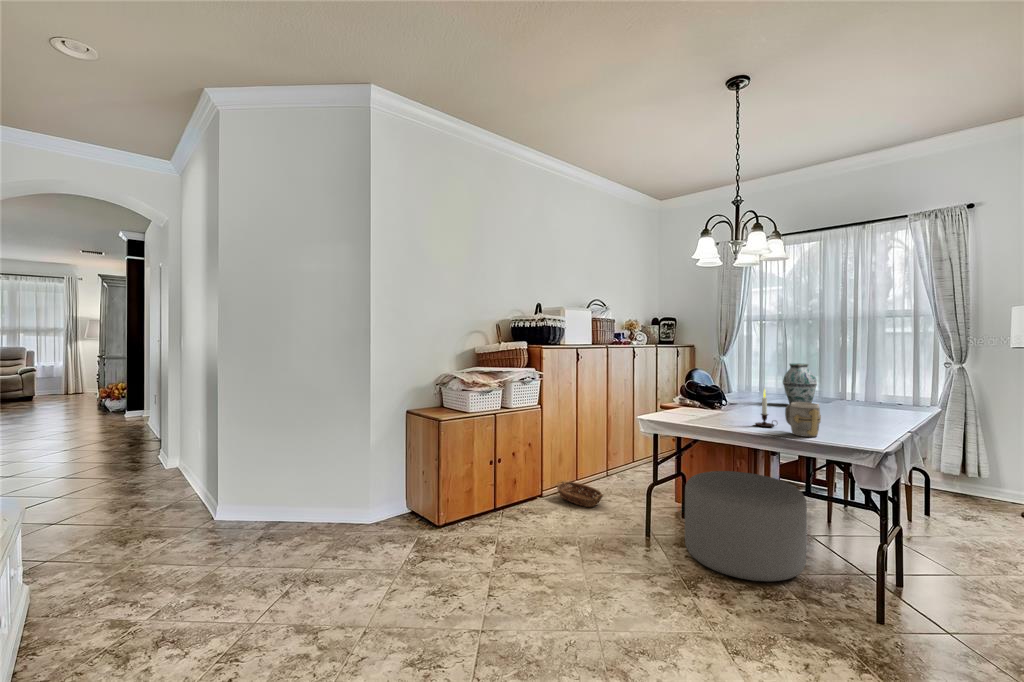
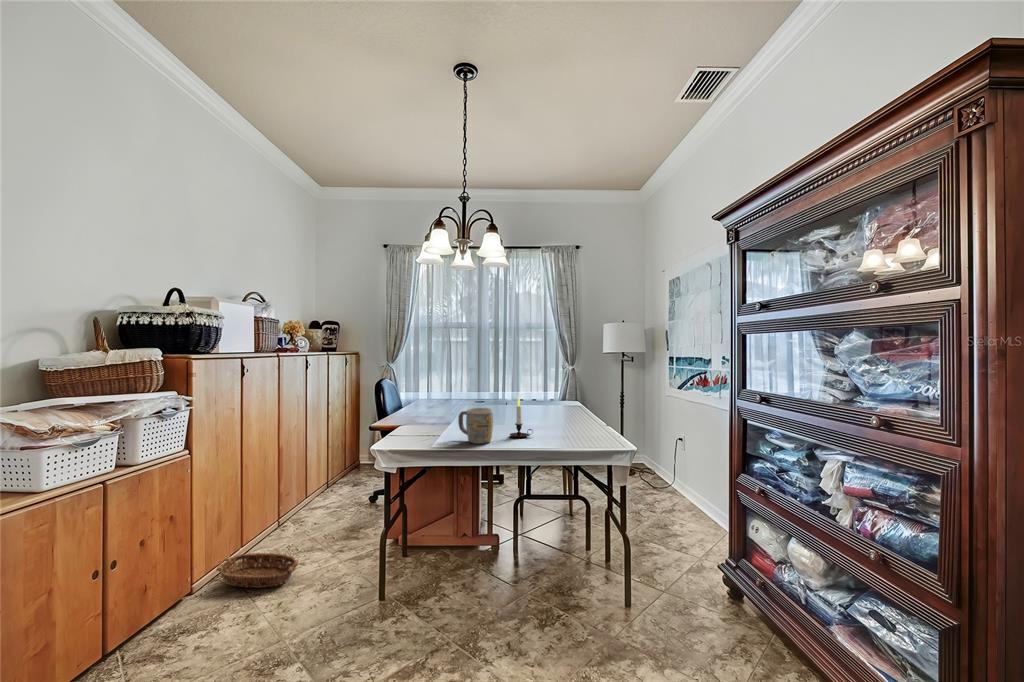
vase: present [783,363,817,404] -> none [478,368,507,409]
mug: present [785,402,821,437] -> present [458,408,493,444]
ottoman: present [685,471,807,581] -> none [433,488,555,617]

